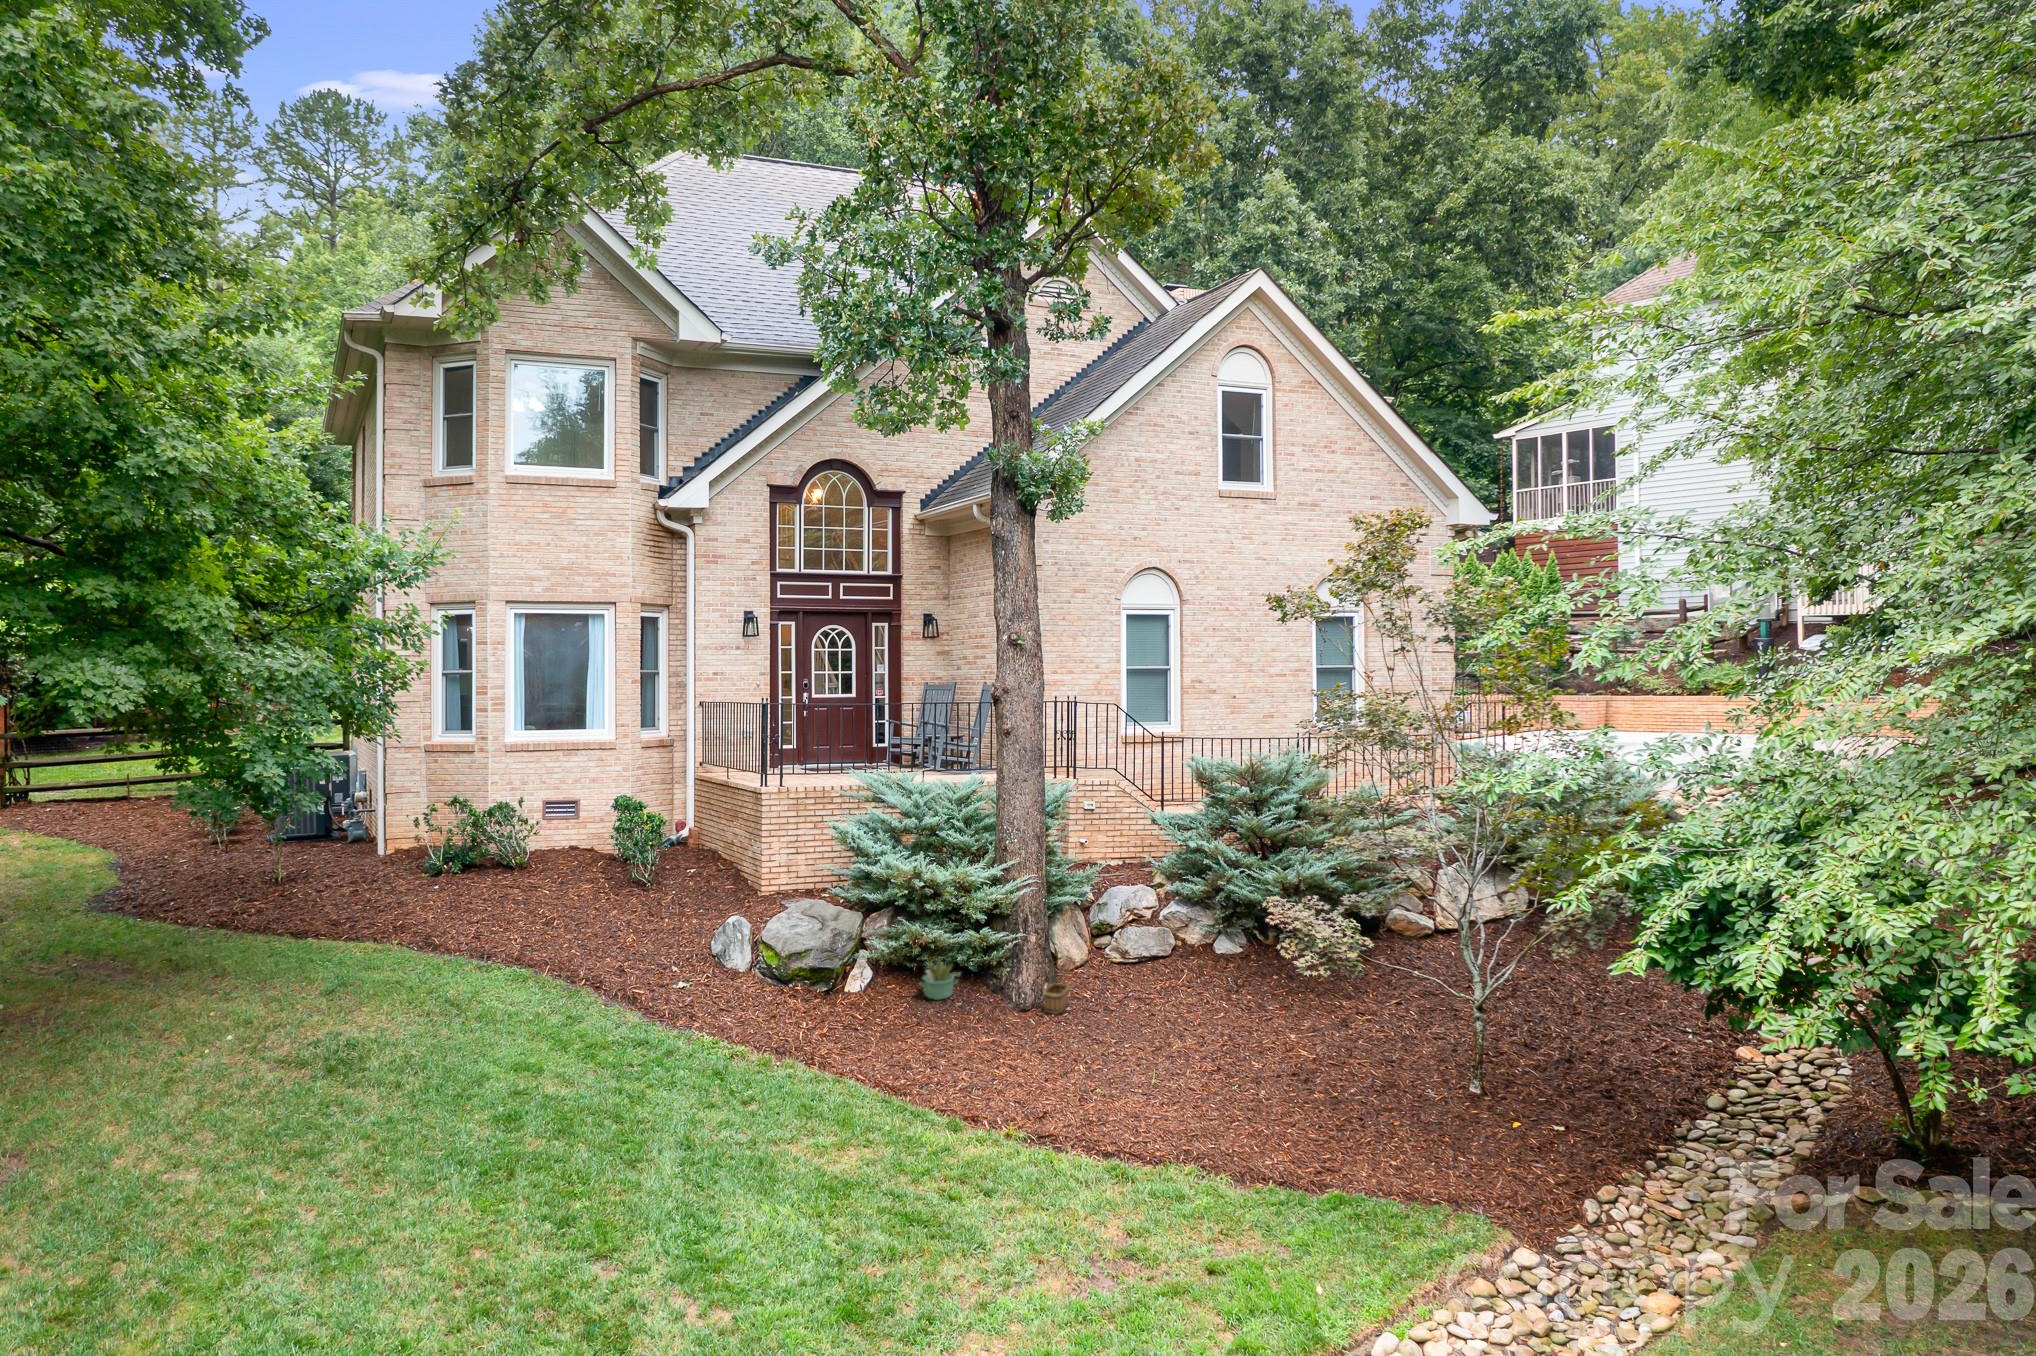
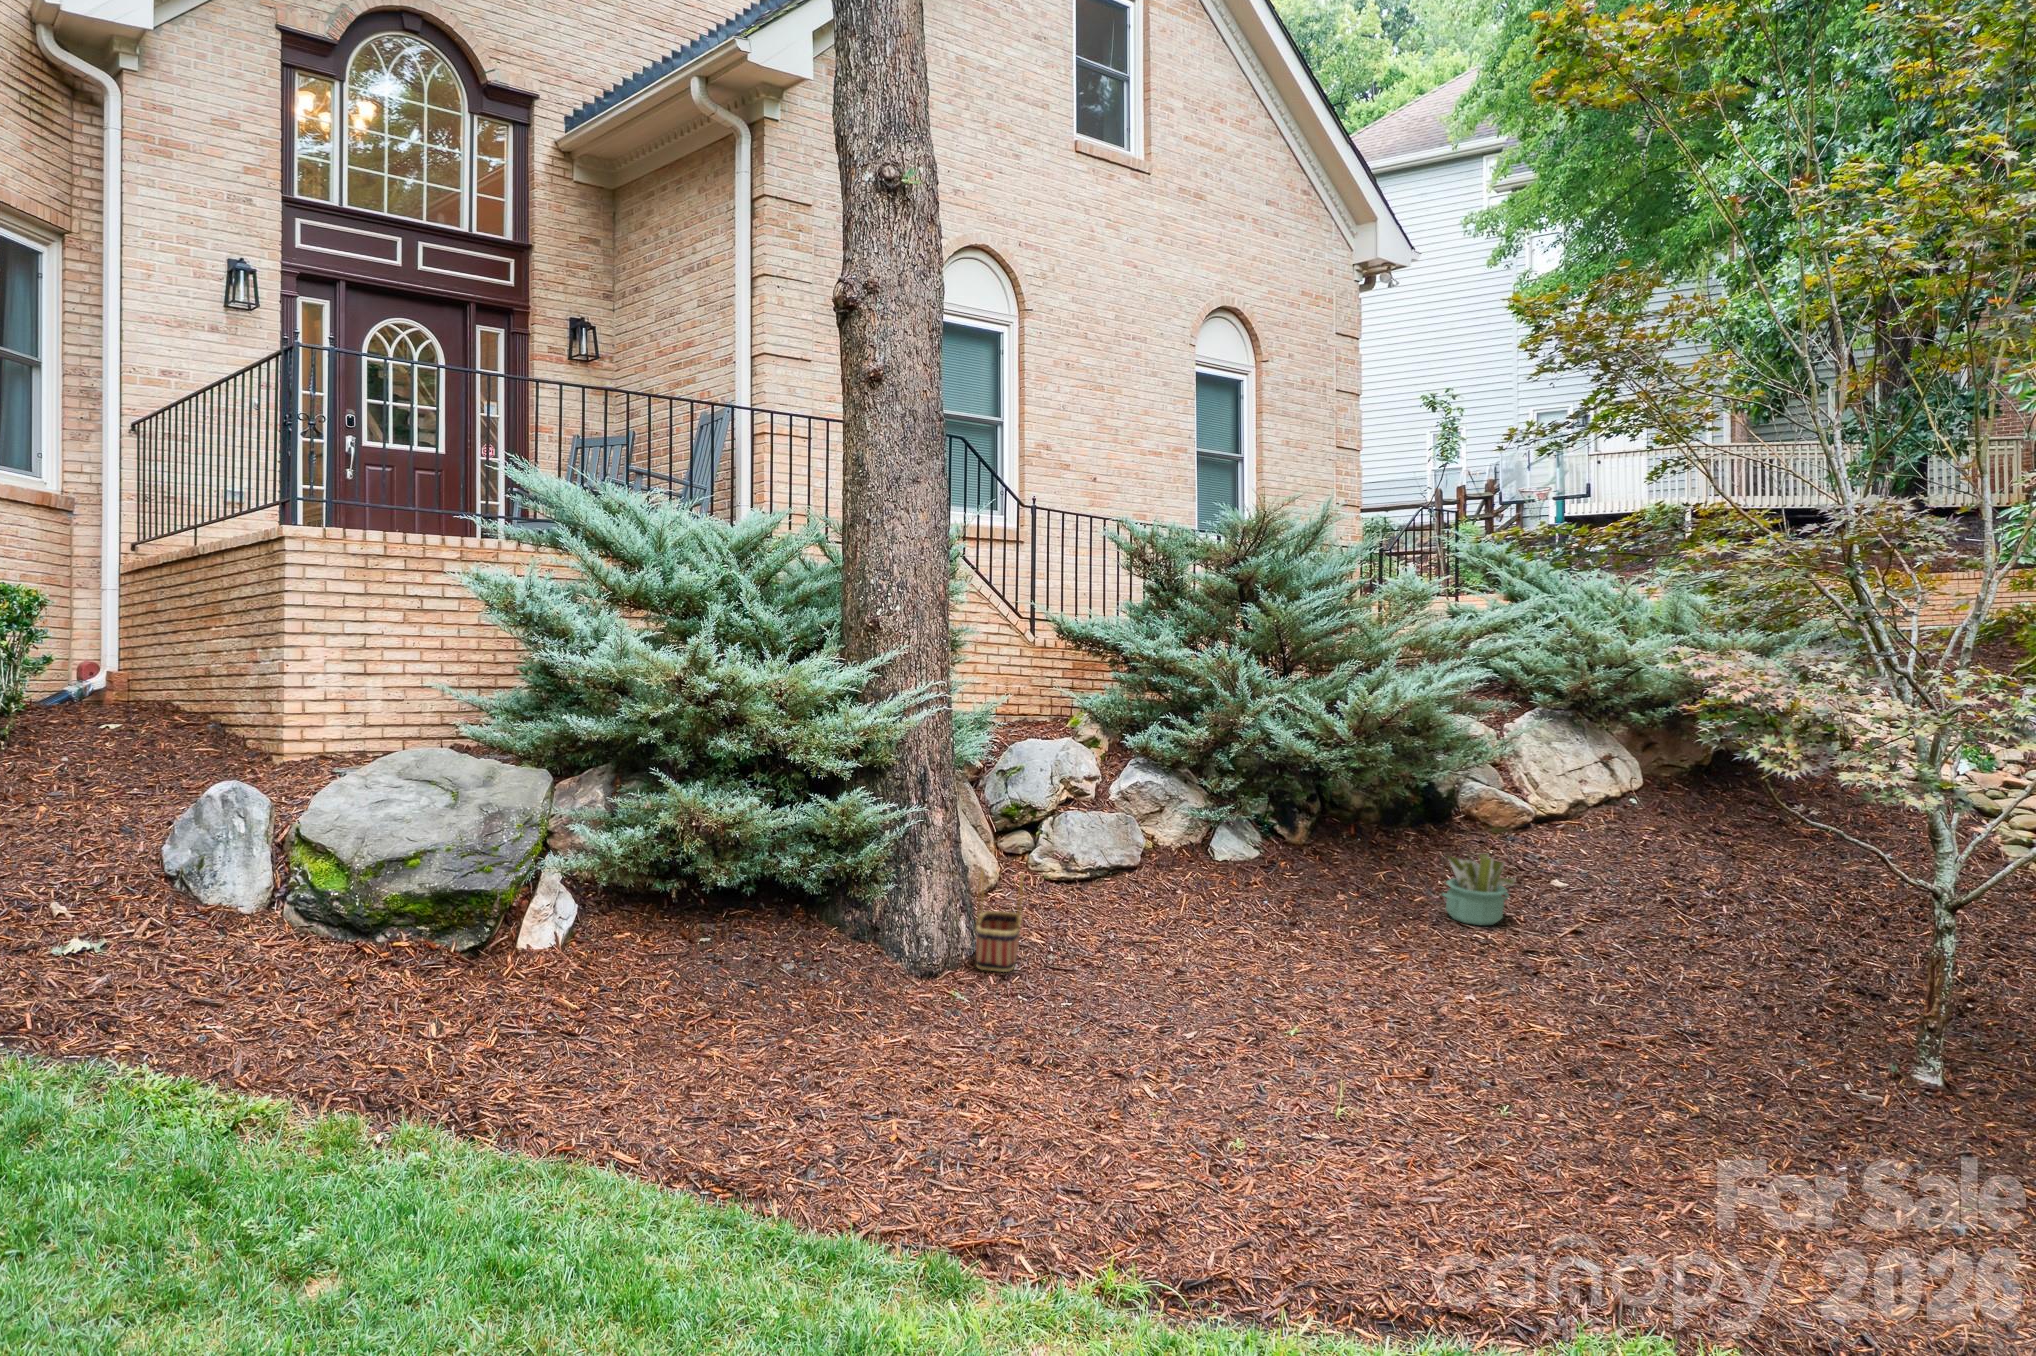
decorative plant: present [919,963,961,1000] -> present [1442,854,1515,925]

